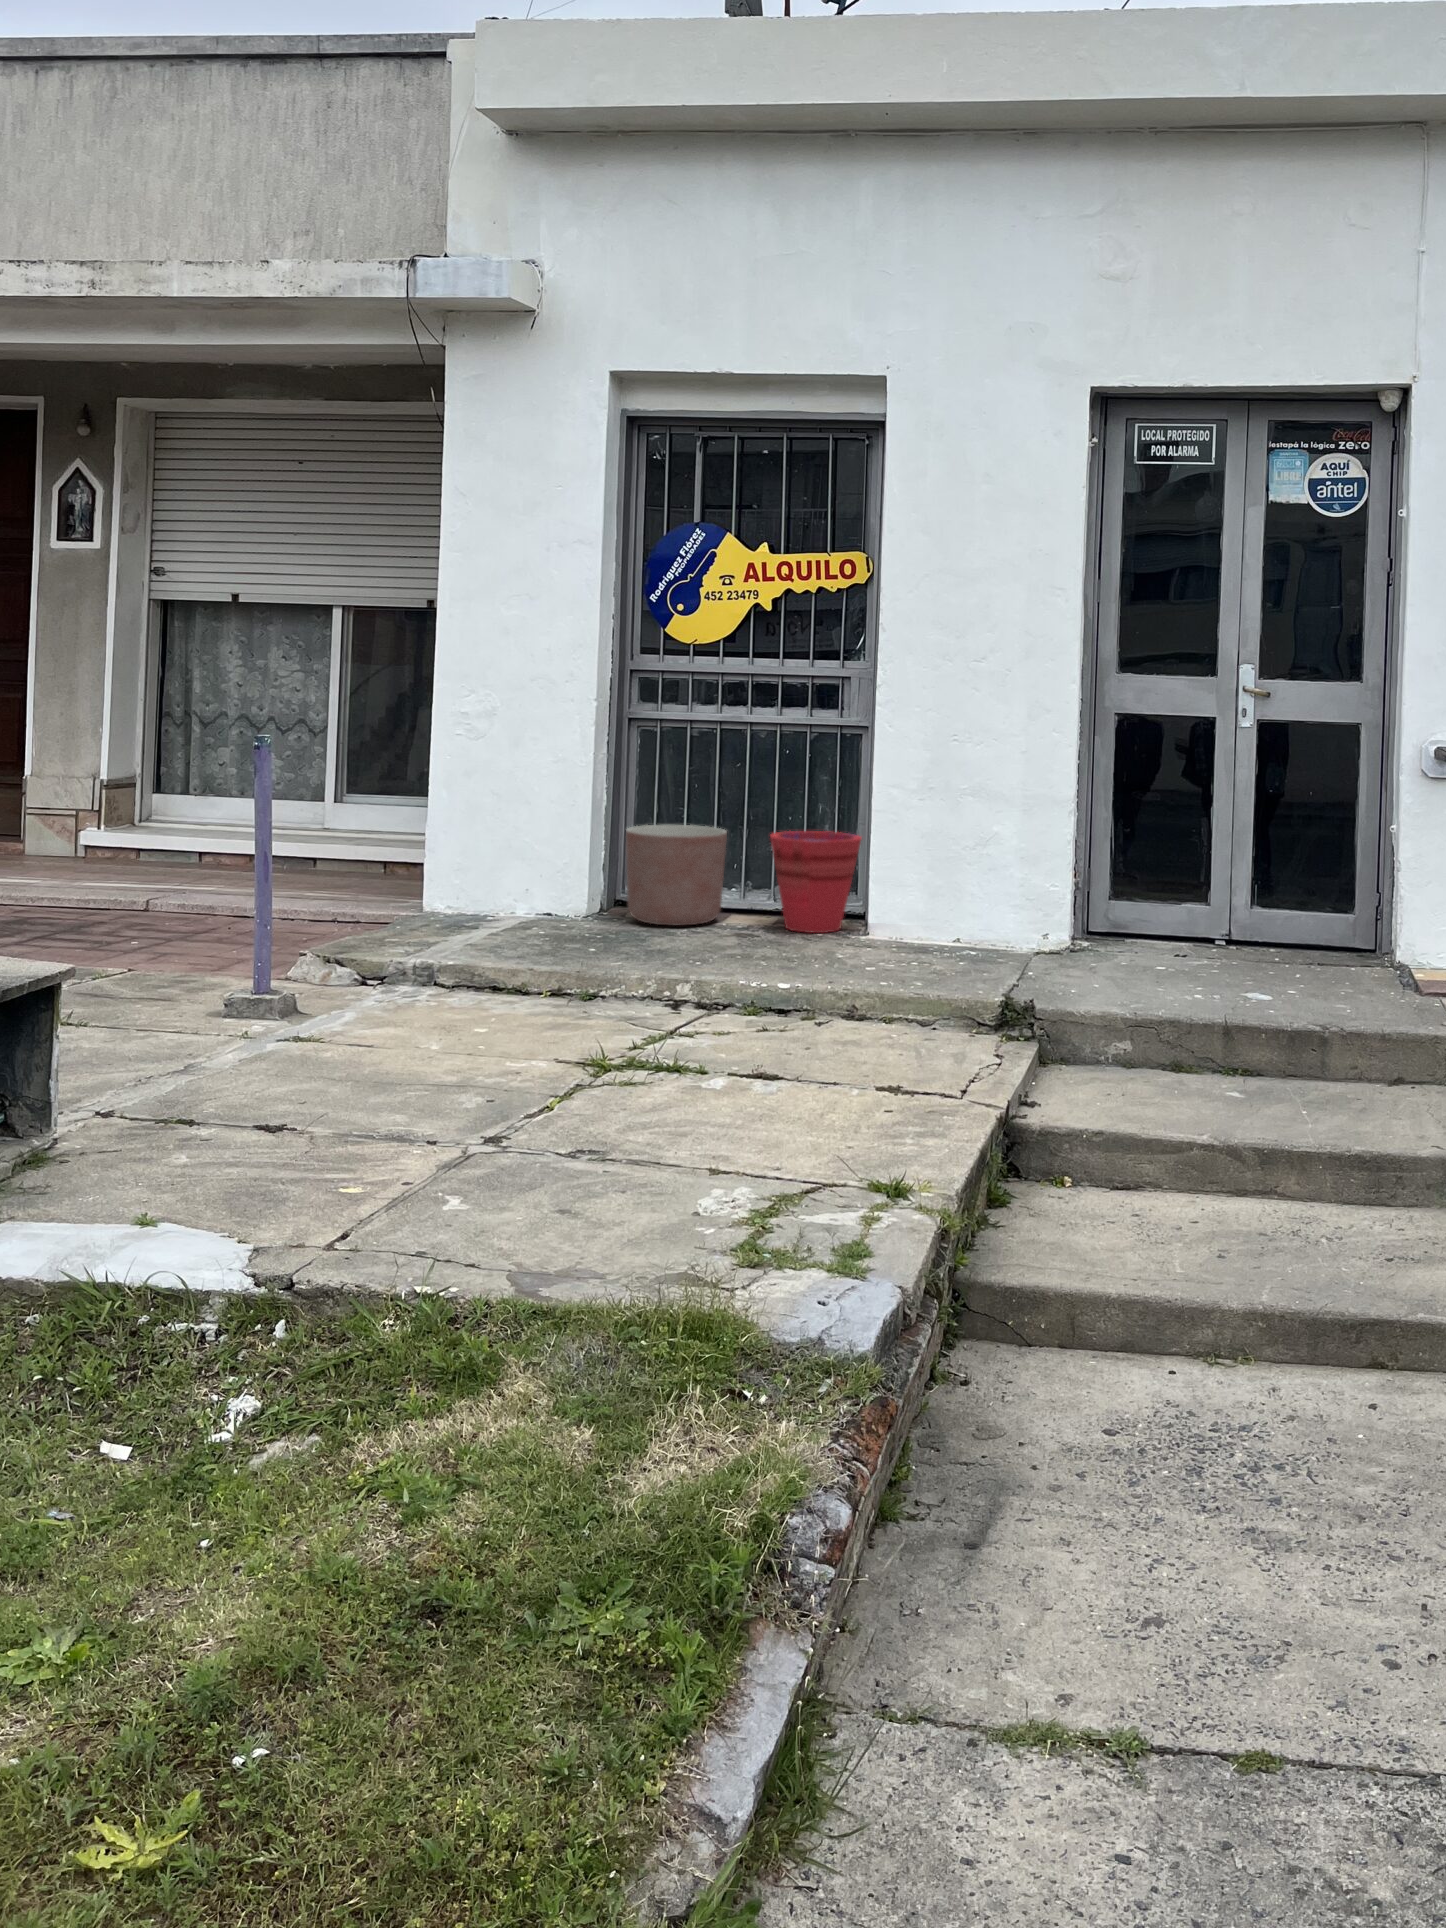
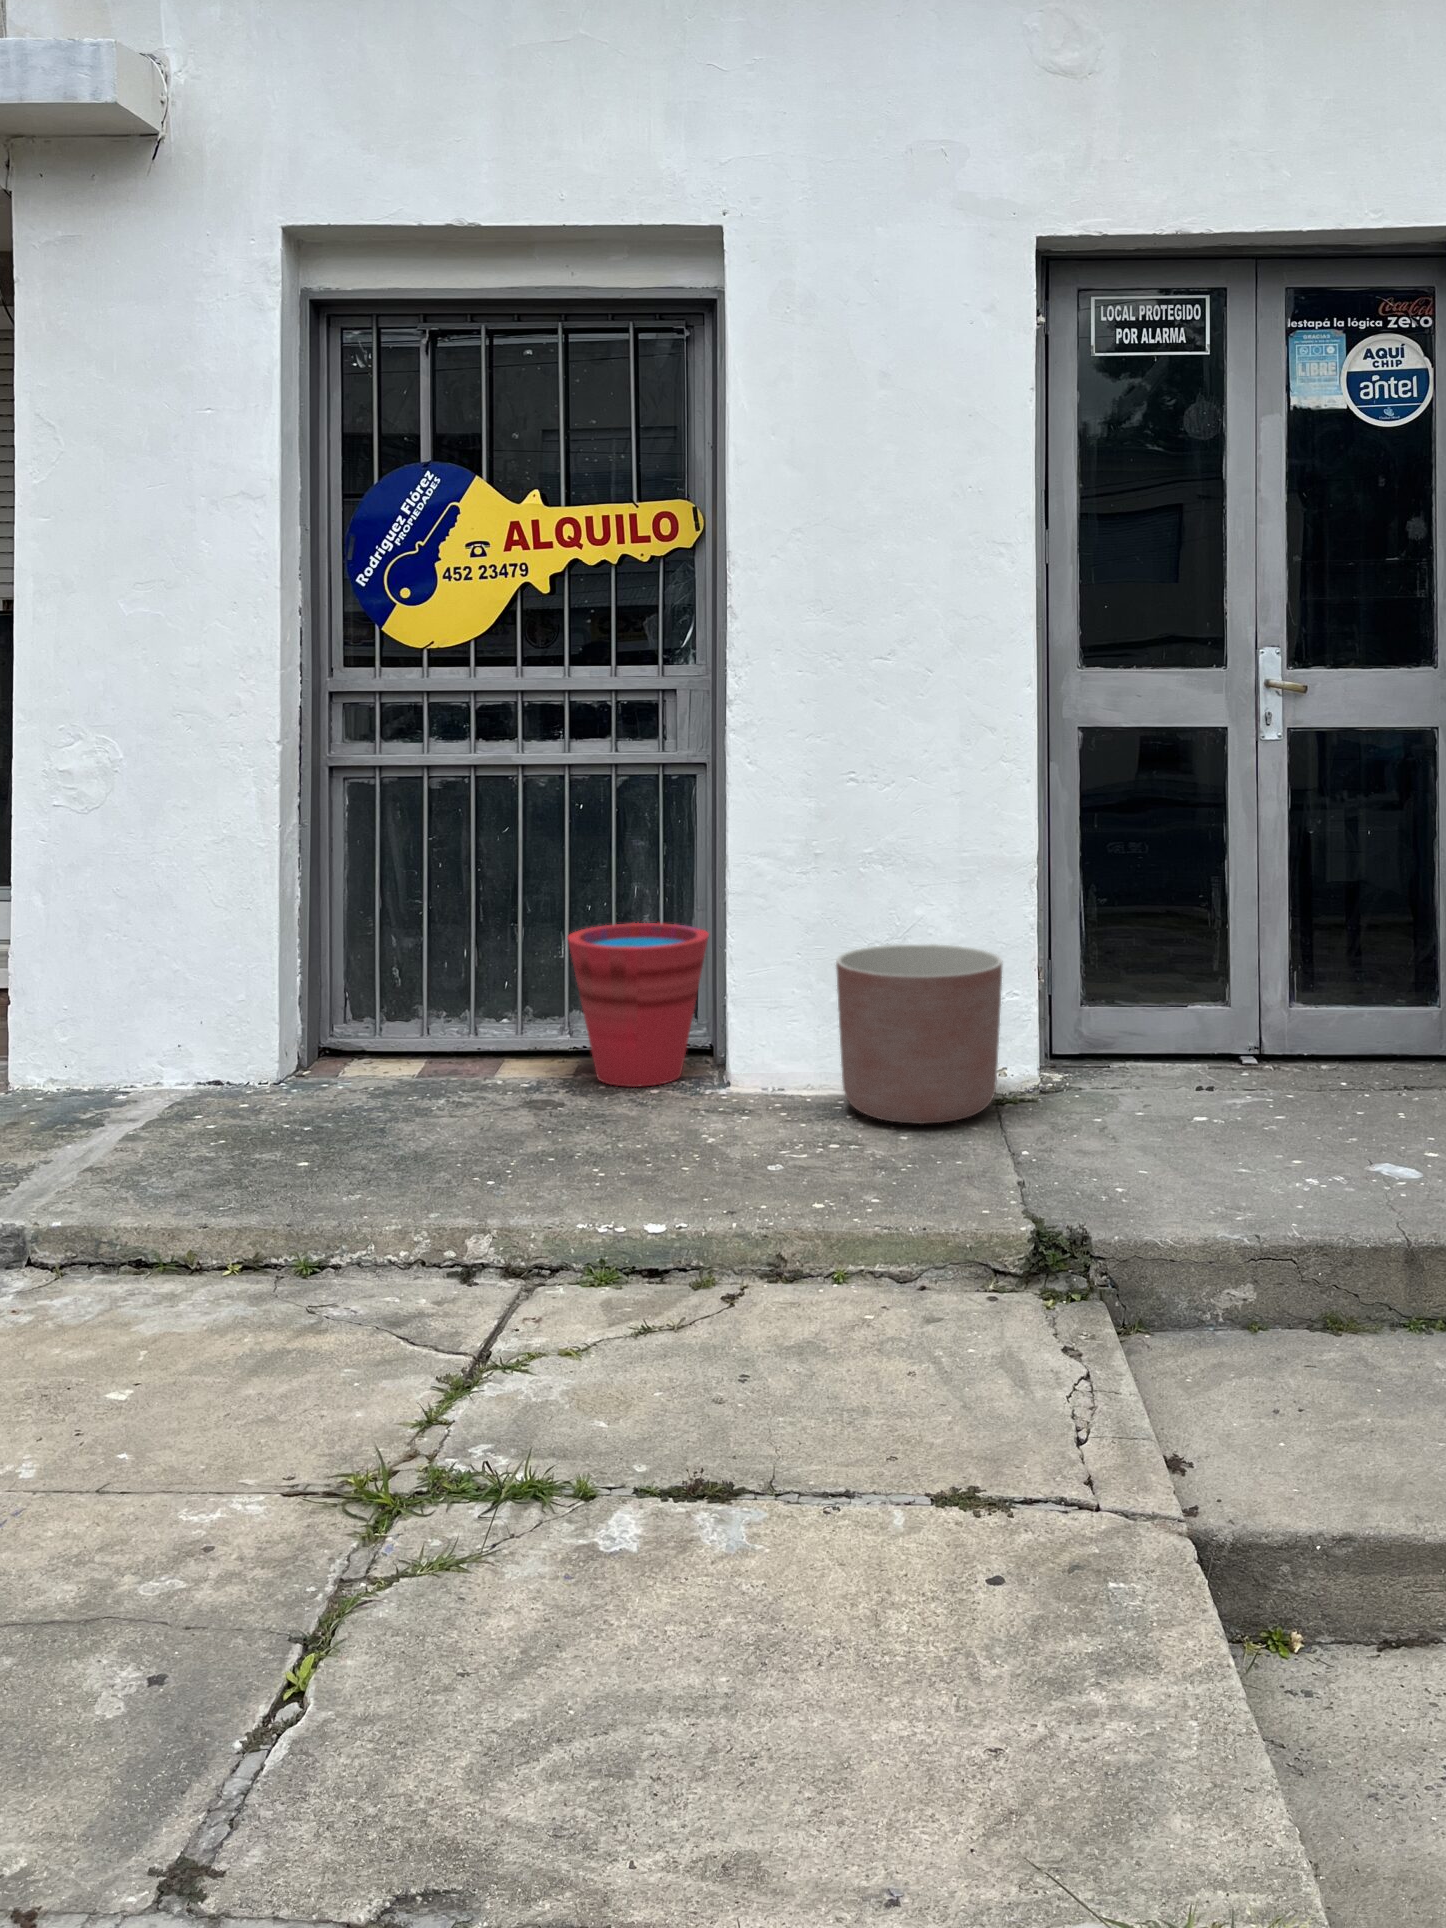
planter: present [626,825,727,925] -> present [836,944,1002,1124]

